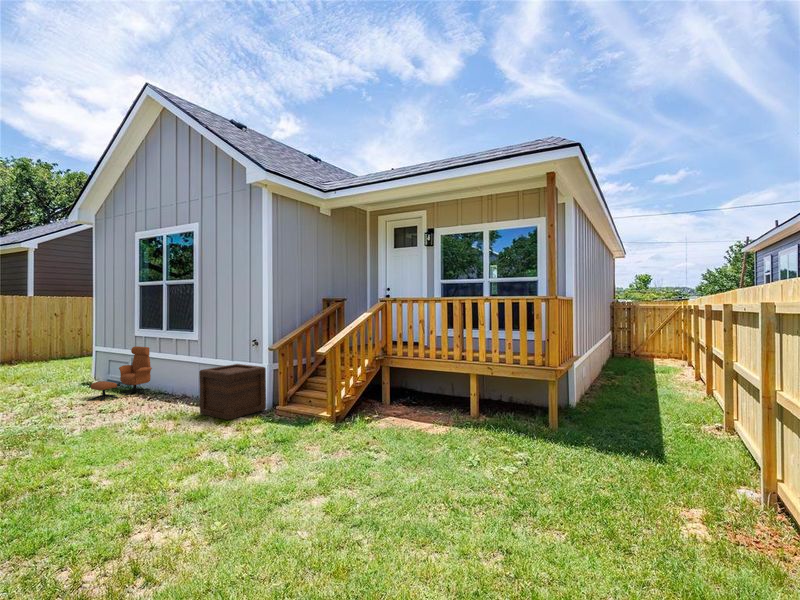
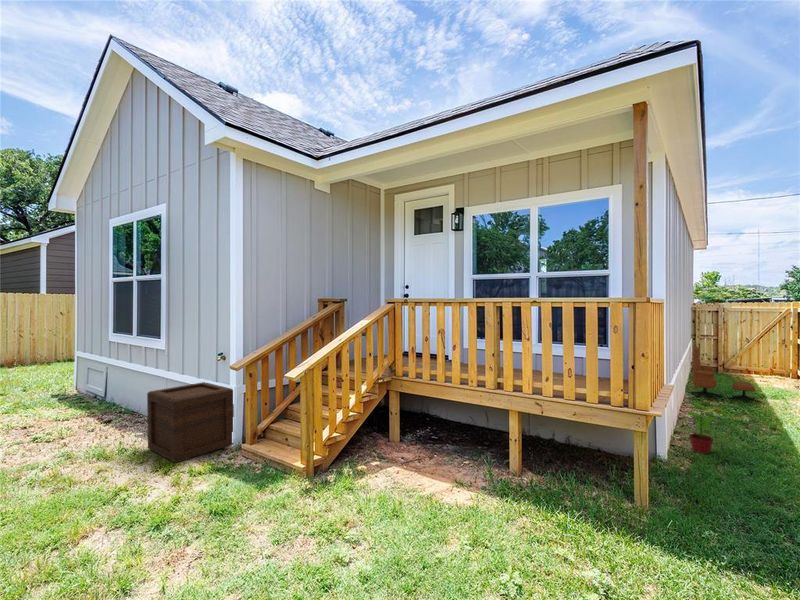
lounge chair: present [88,346,152,401] -> present [688,347,762,403]
potted plant: none [582,368,613,403] -> present [678,402,726,454]

